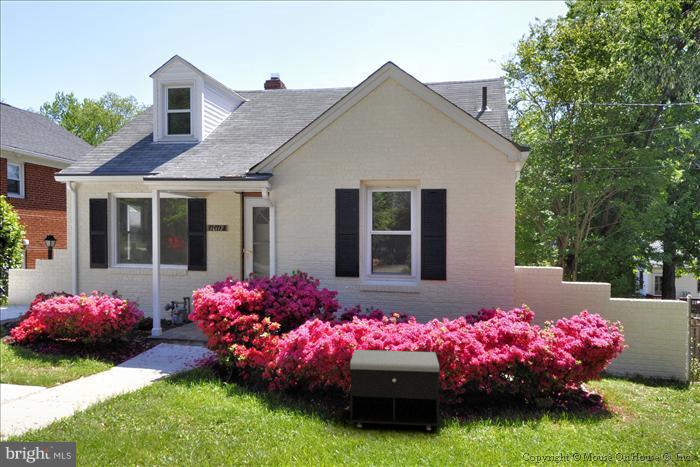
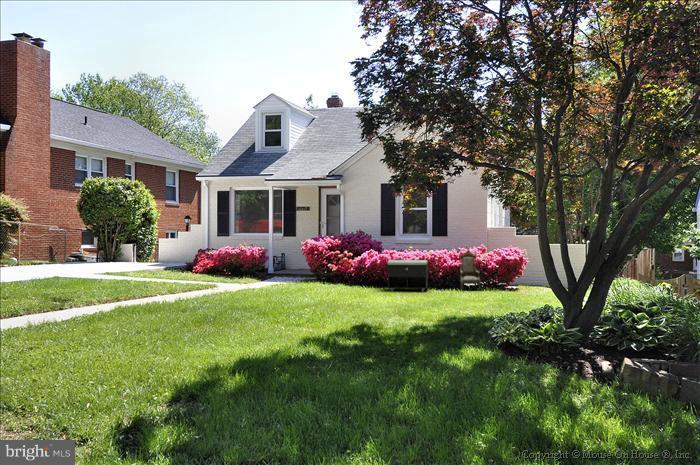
armchair: none [499,326,553,423] -> present [460,250,481,290]

